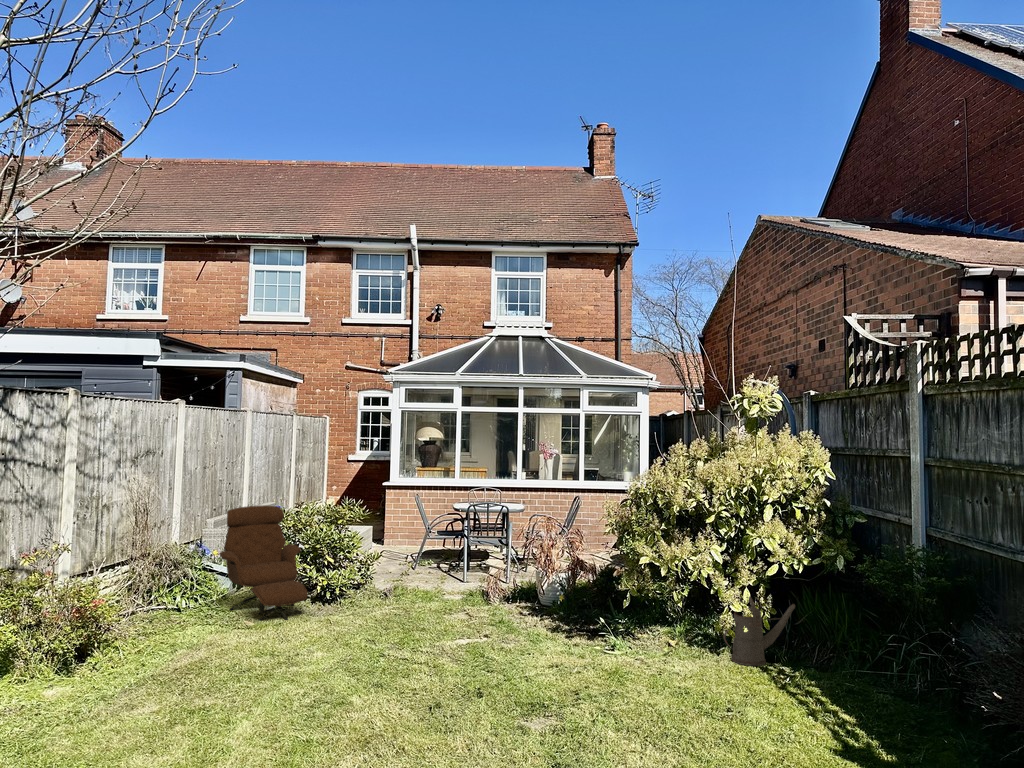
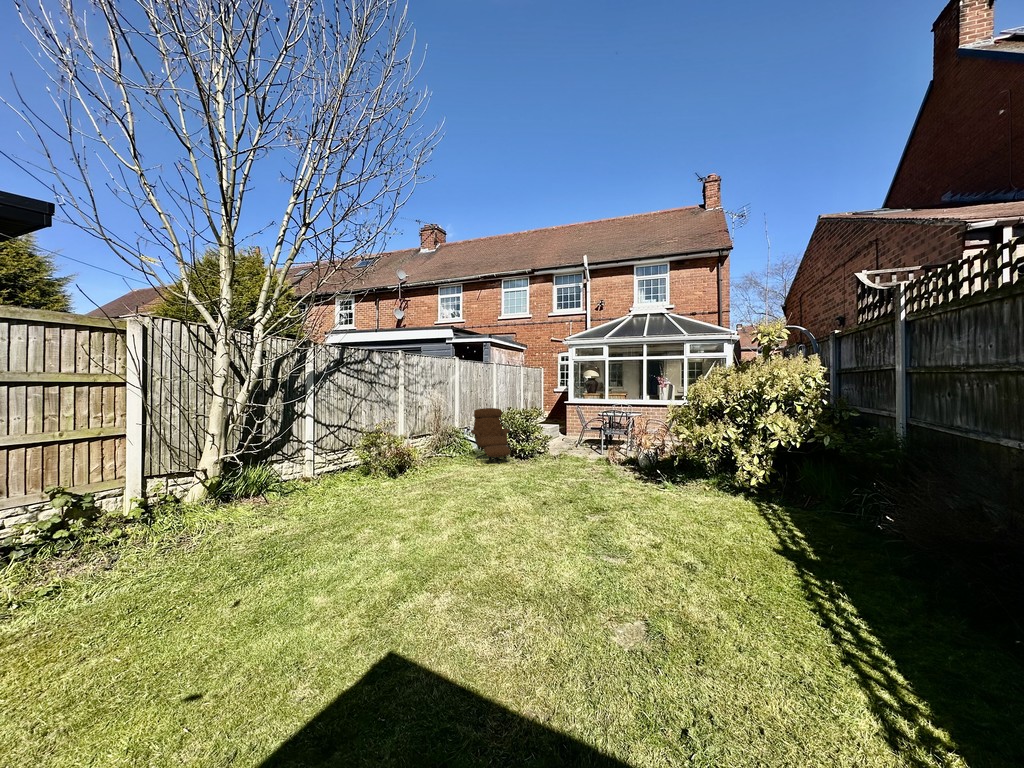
watering can: present [723,596,795,666] -> none [738,461,794,505]

